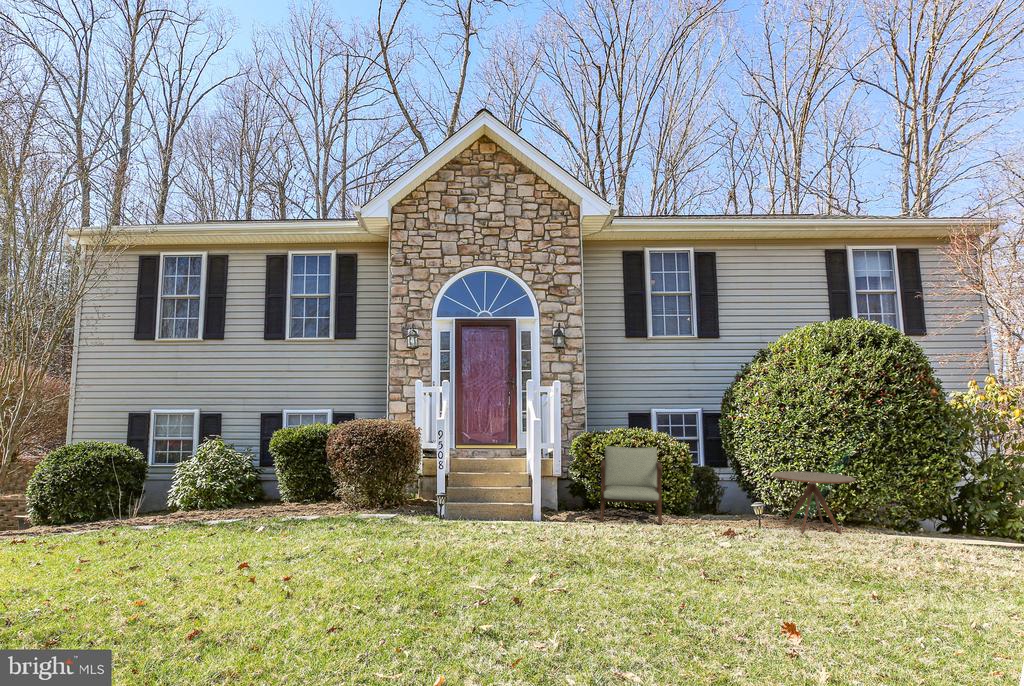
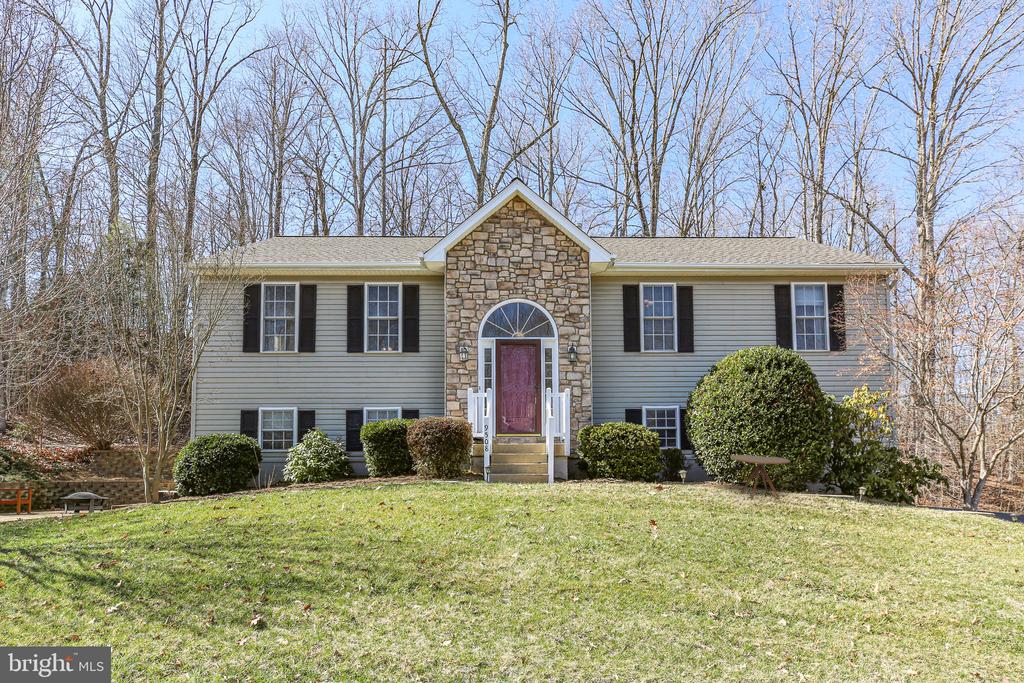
lounge chair: present [600,446,663,524] -> none [608,436,653,493]

